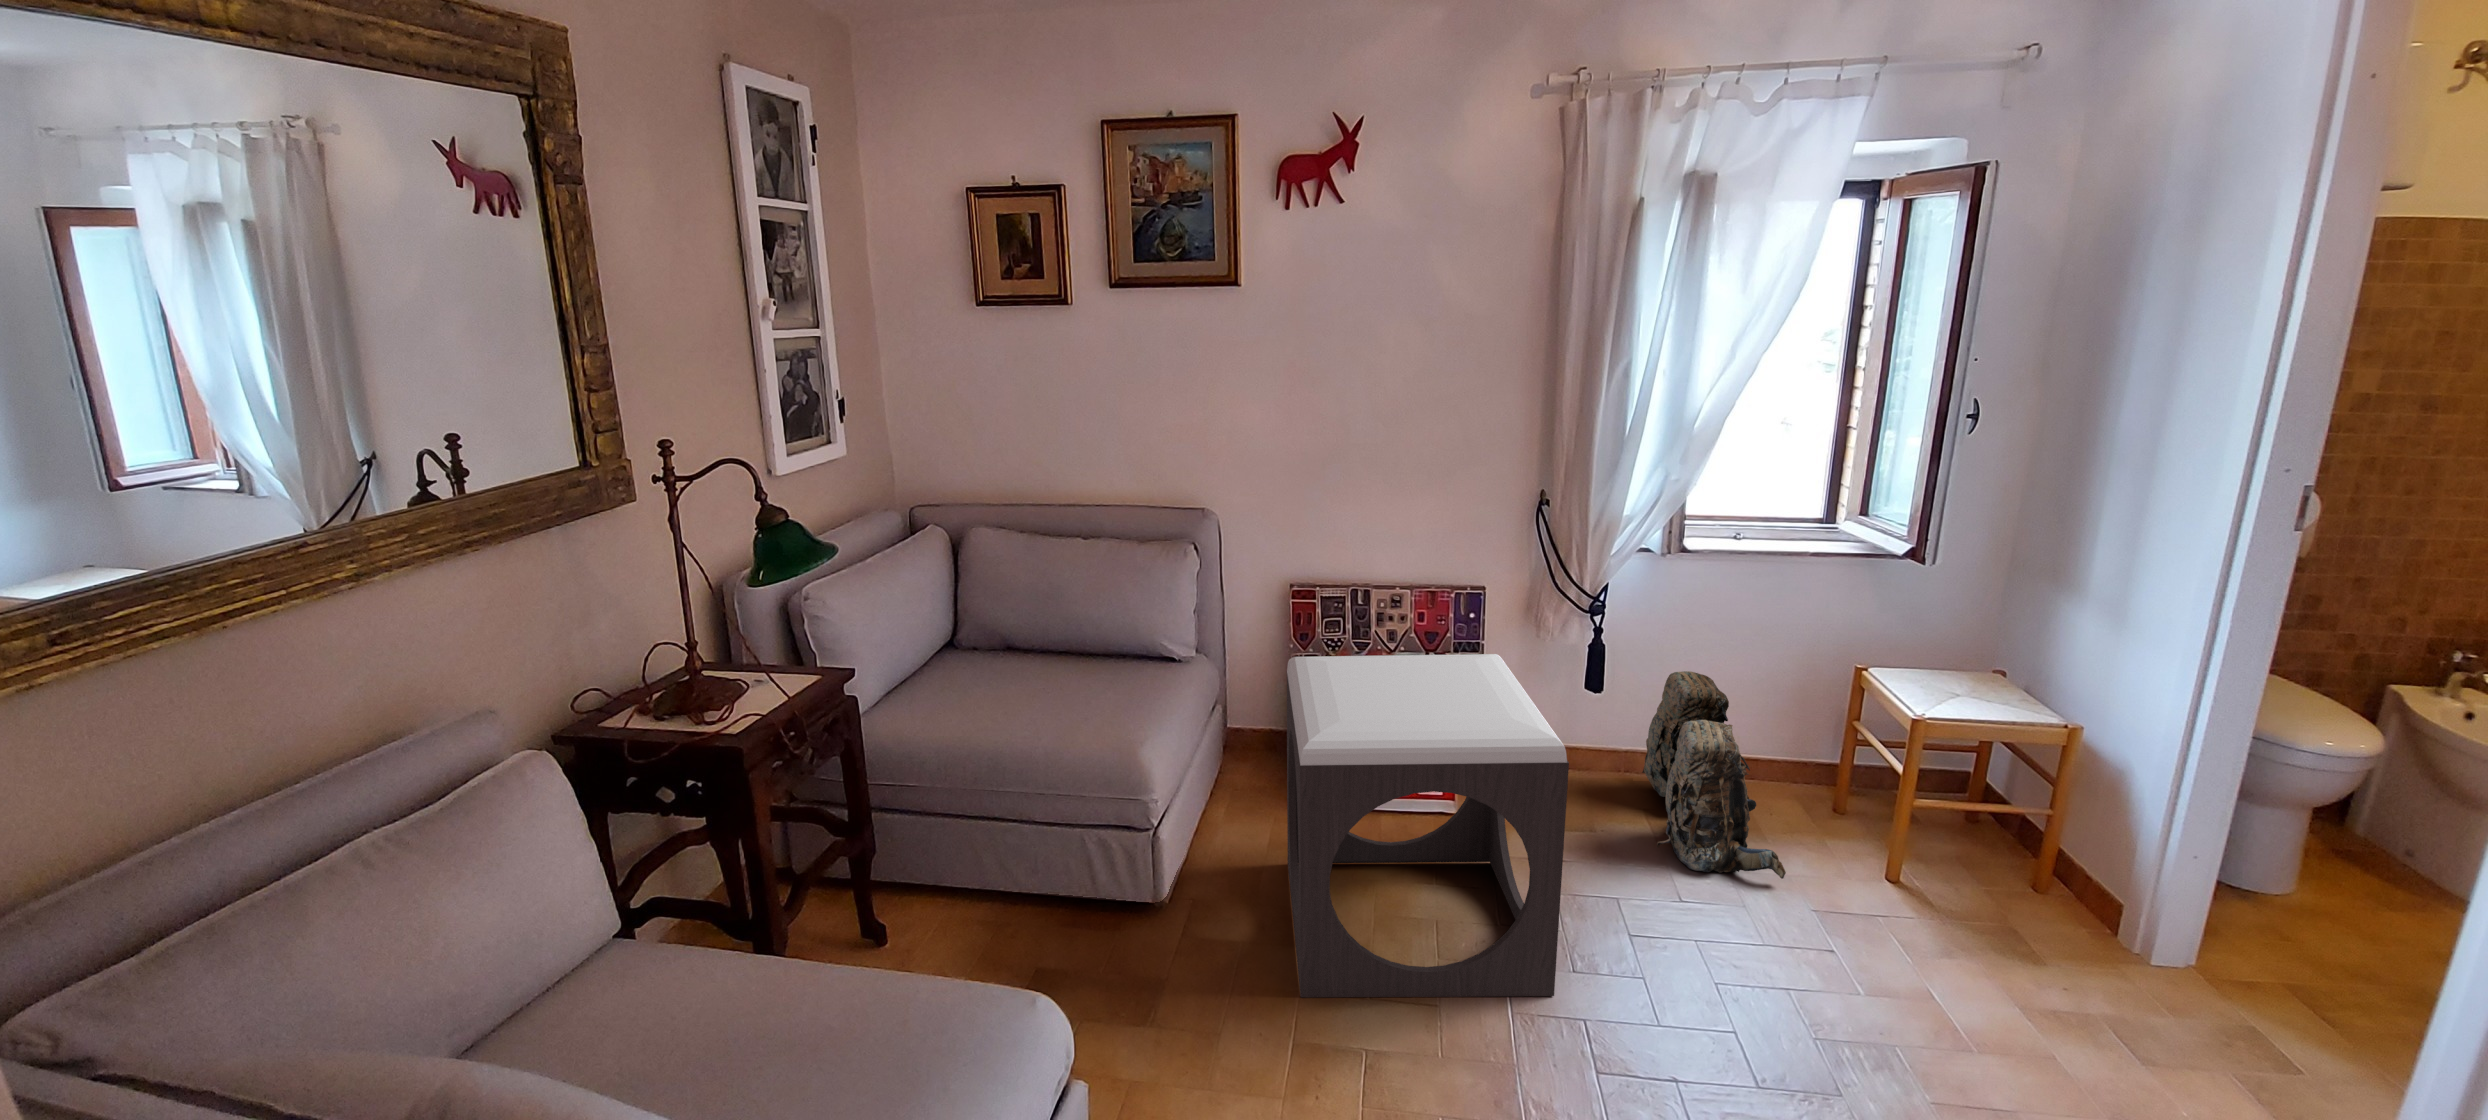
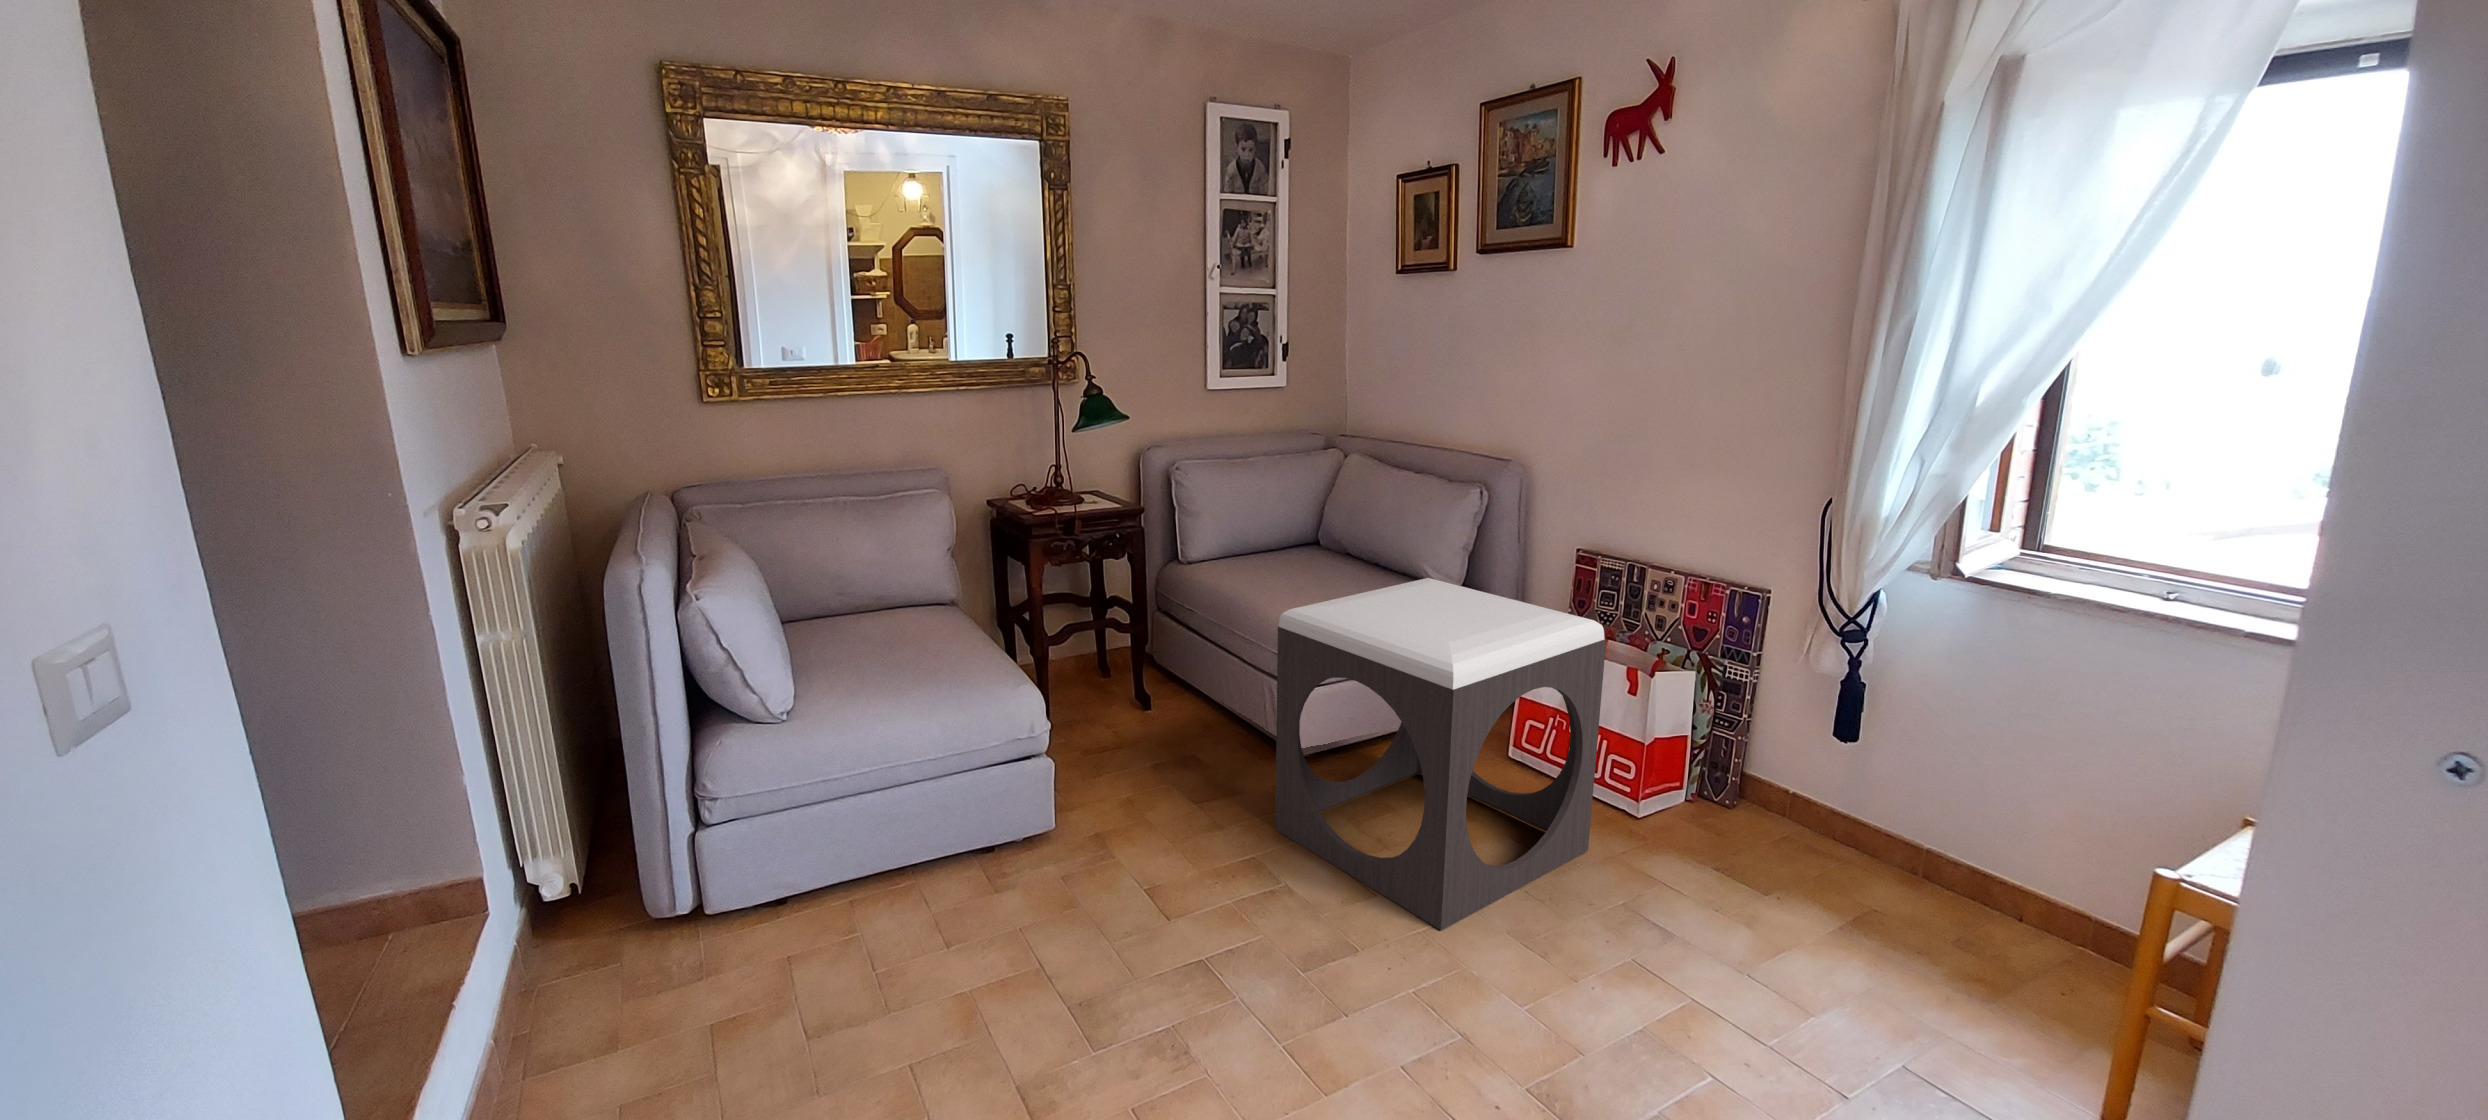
backpack: present [1642,671,1786,879] -> none [1790,752,2022,1017]

